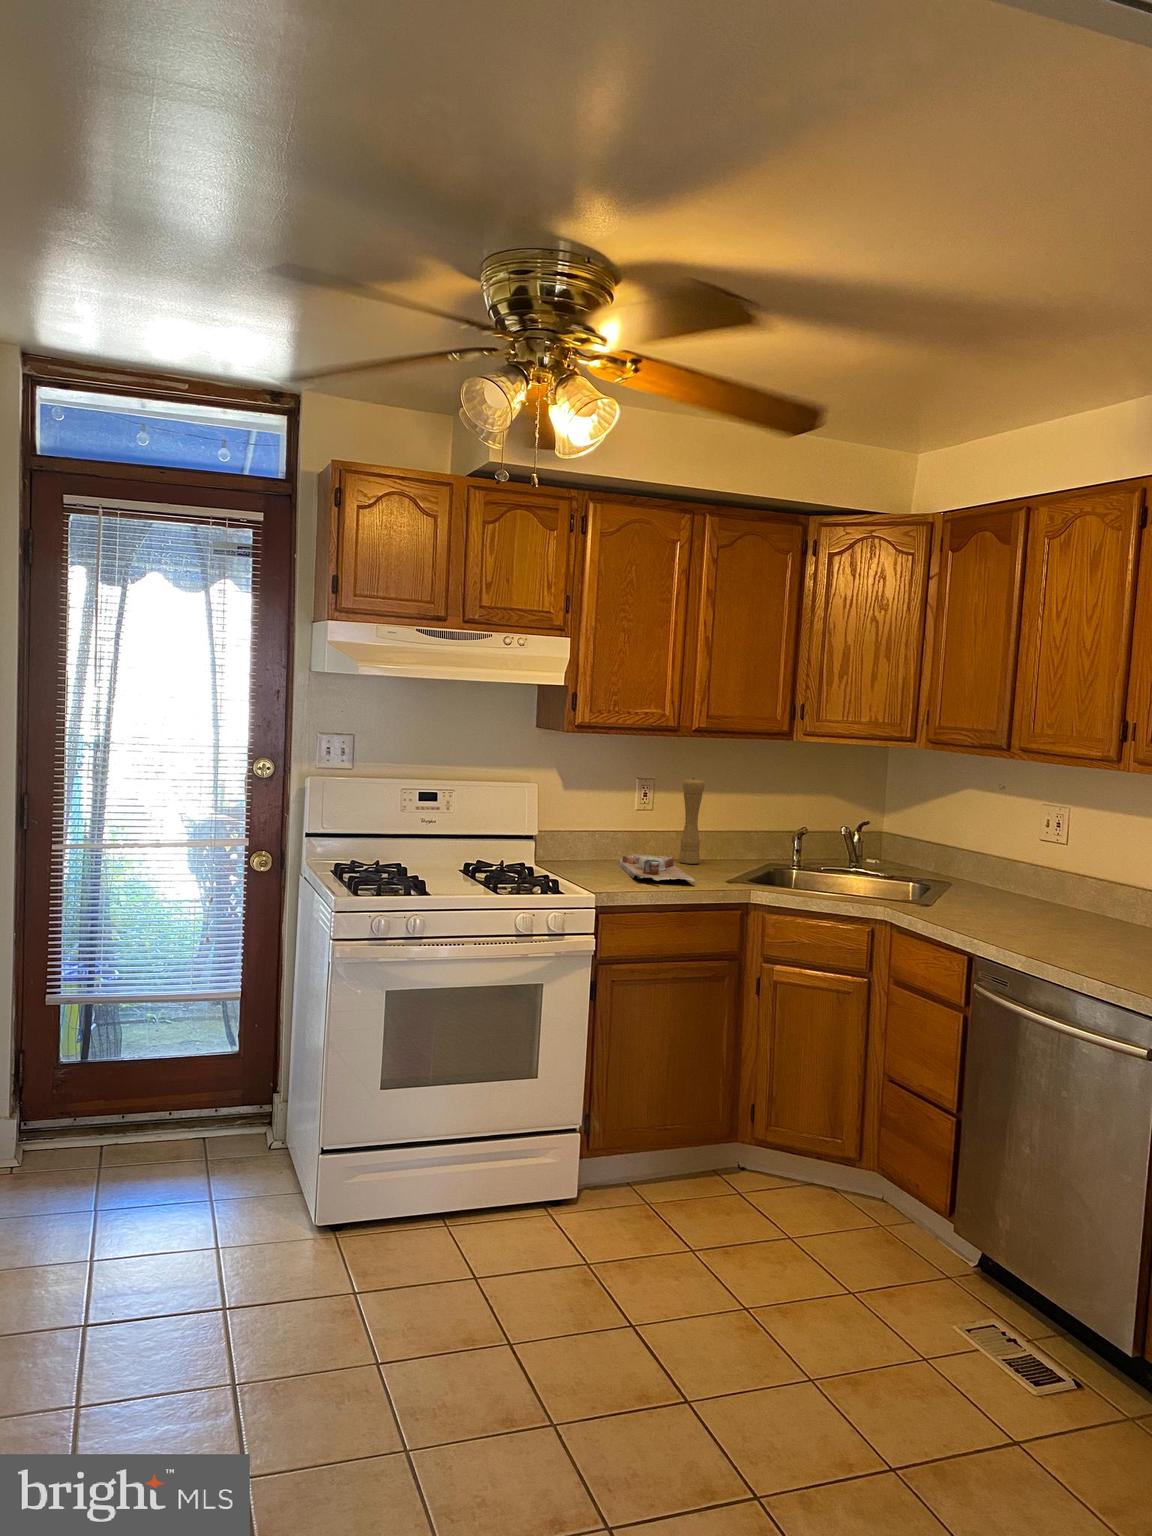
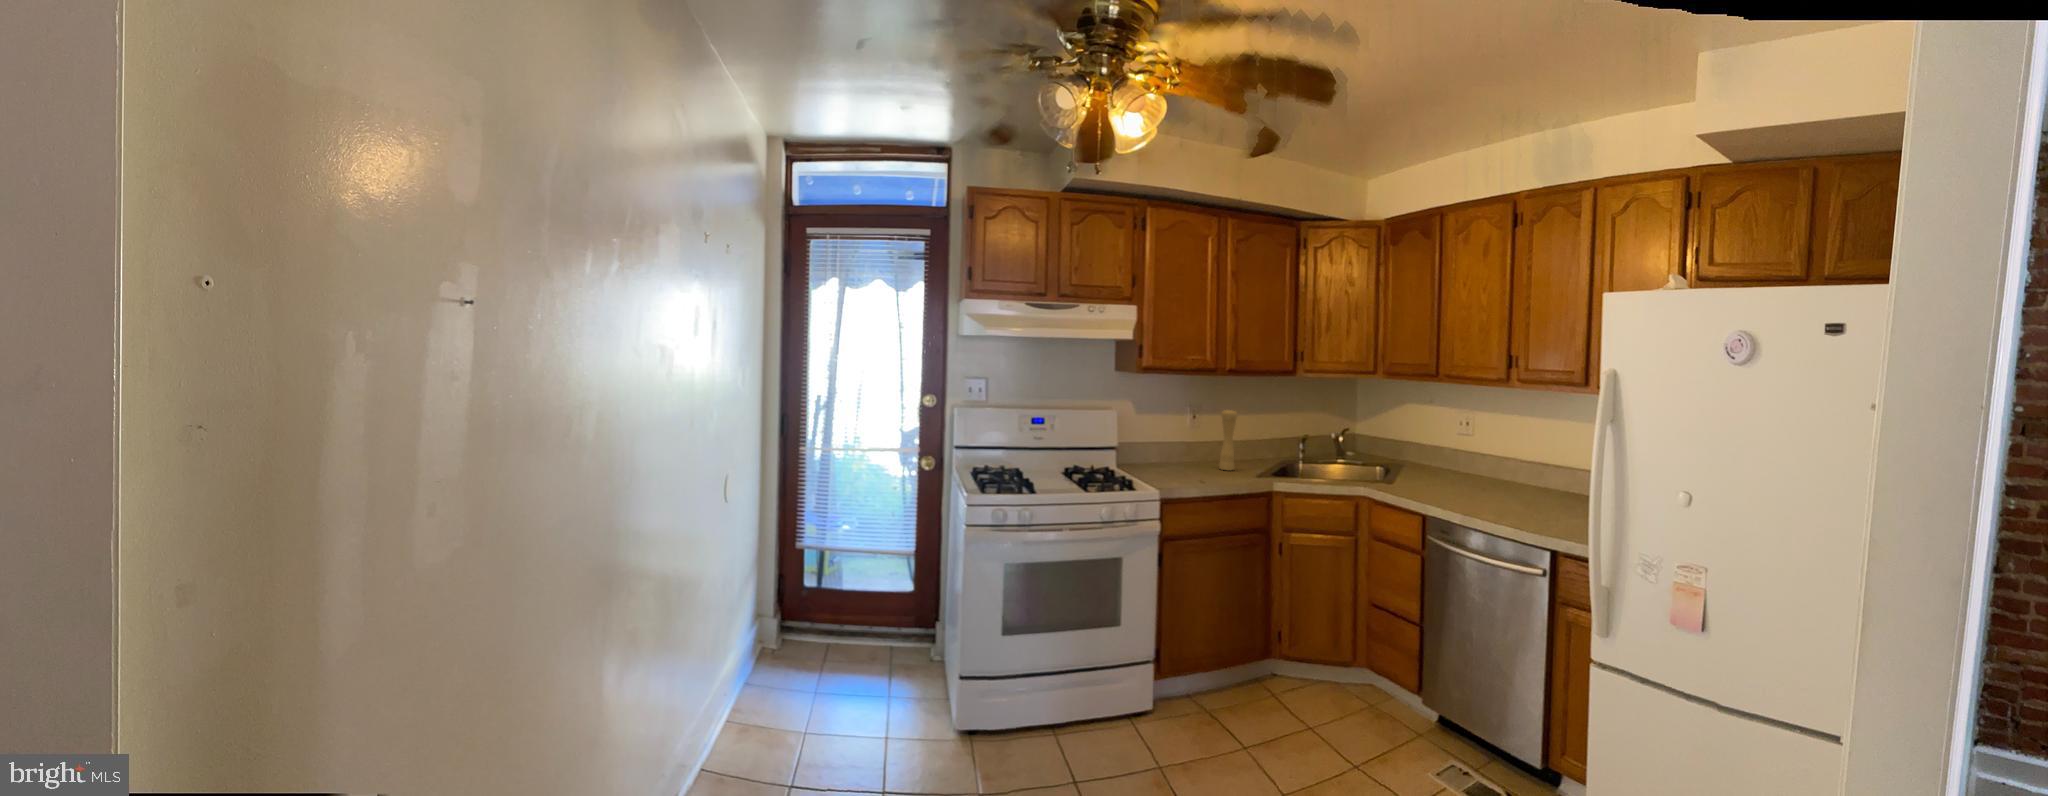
cutting board: present [618,853,695,884] -> none [1175,462,1234,485]

